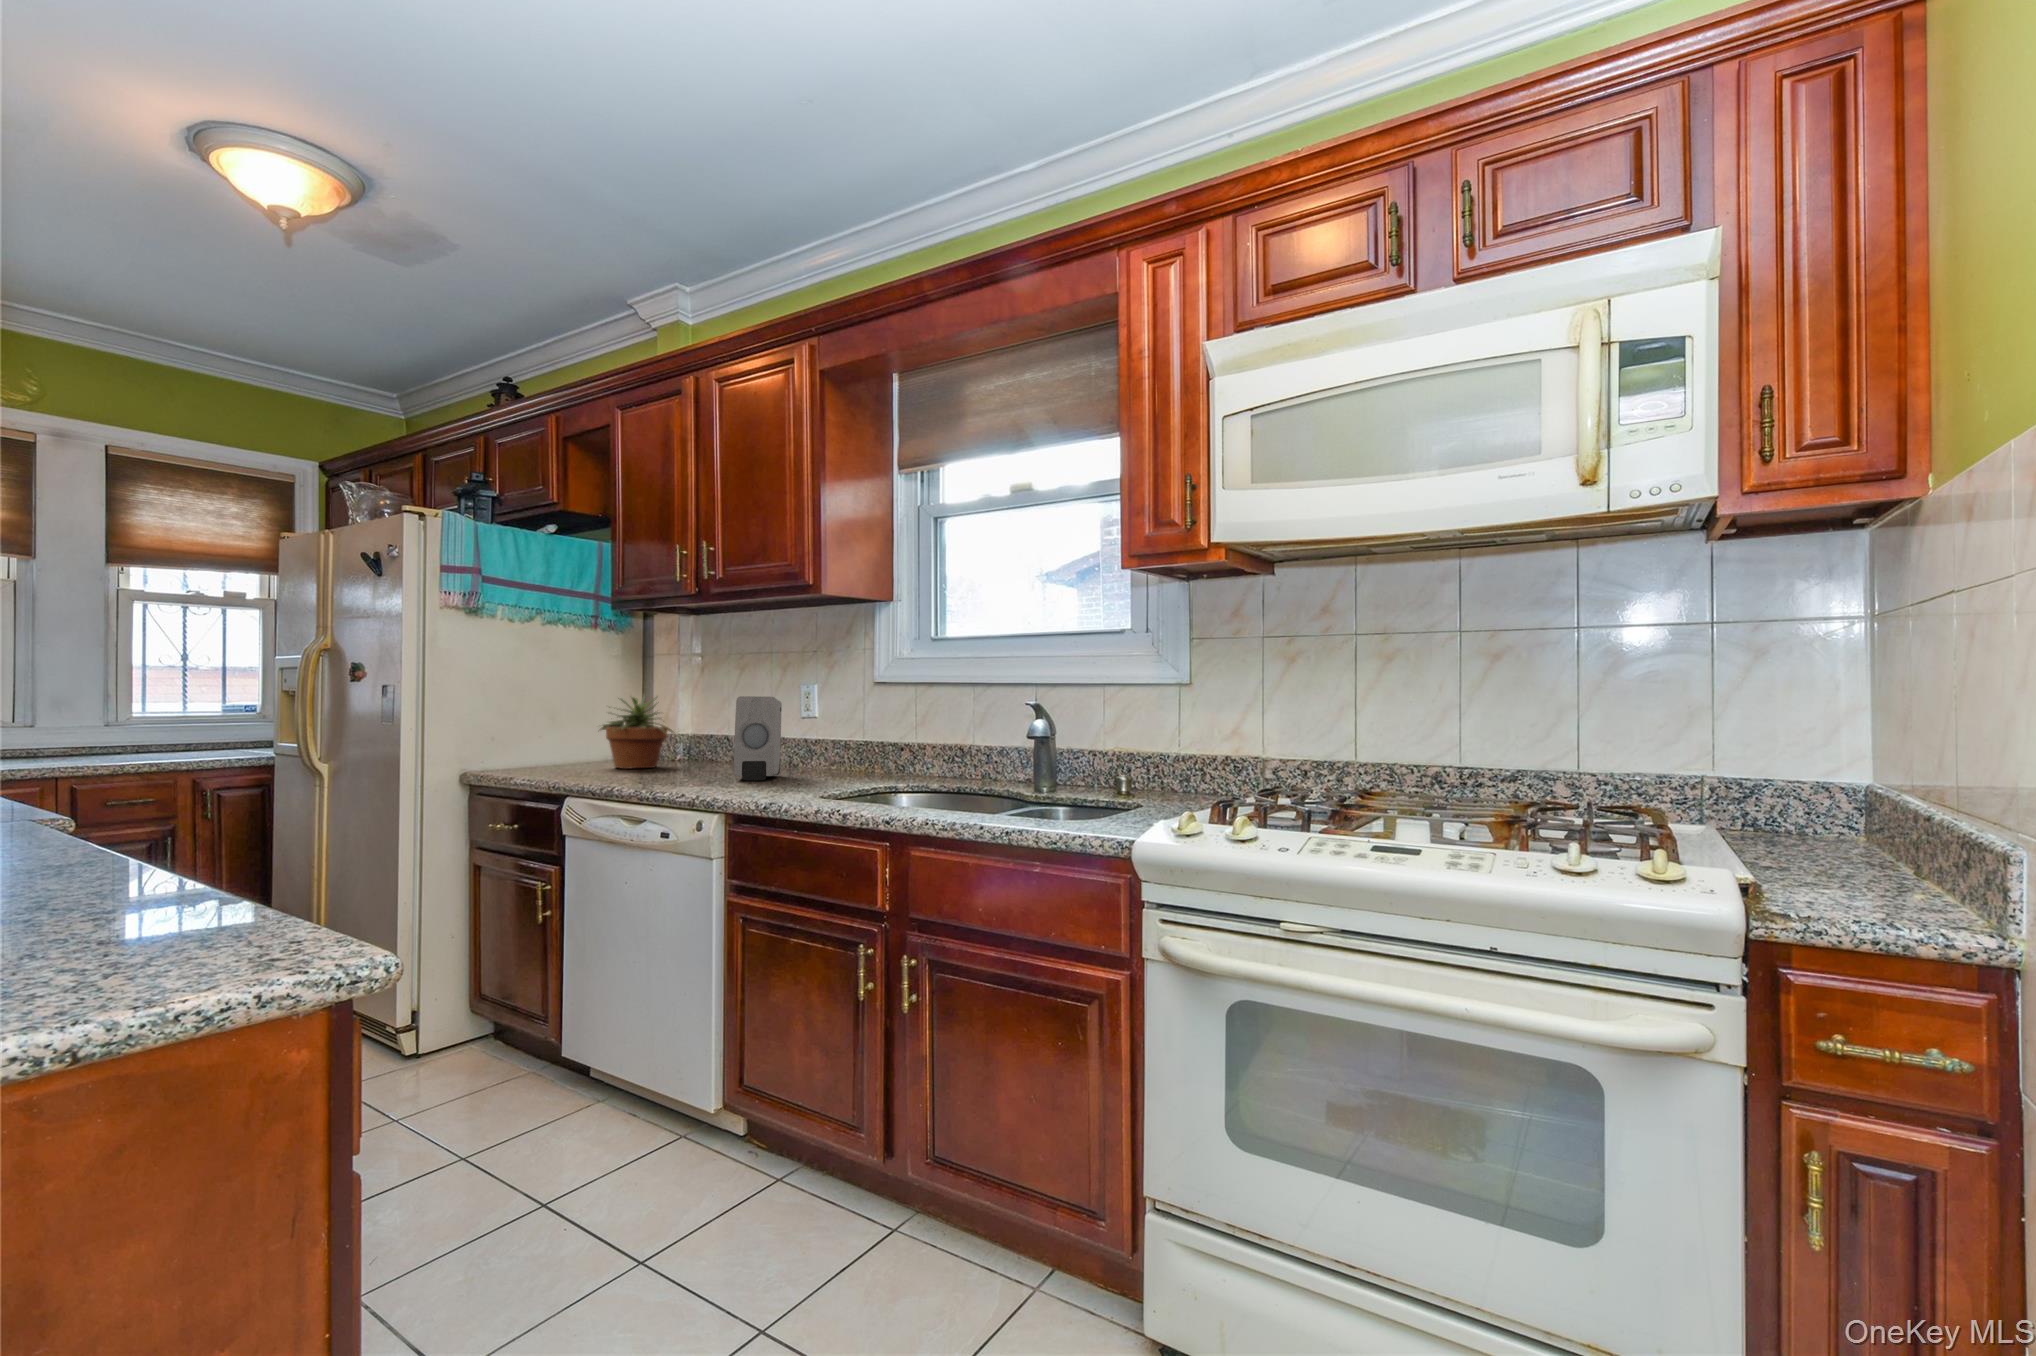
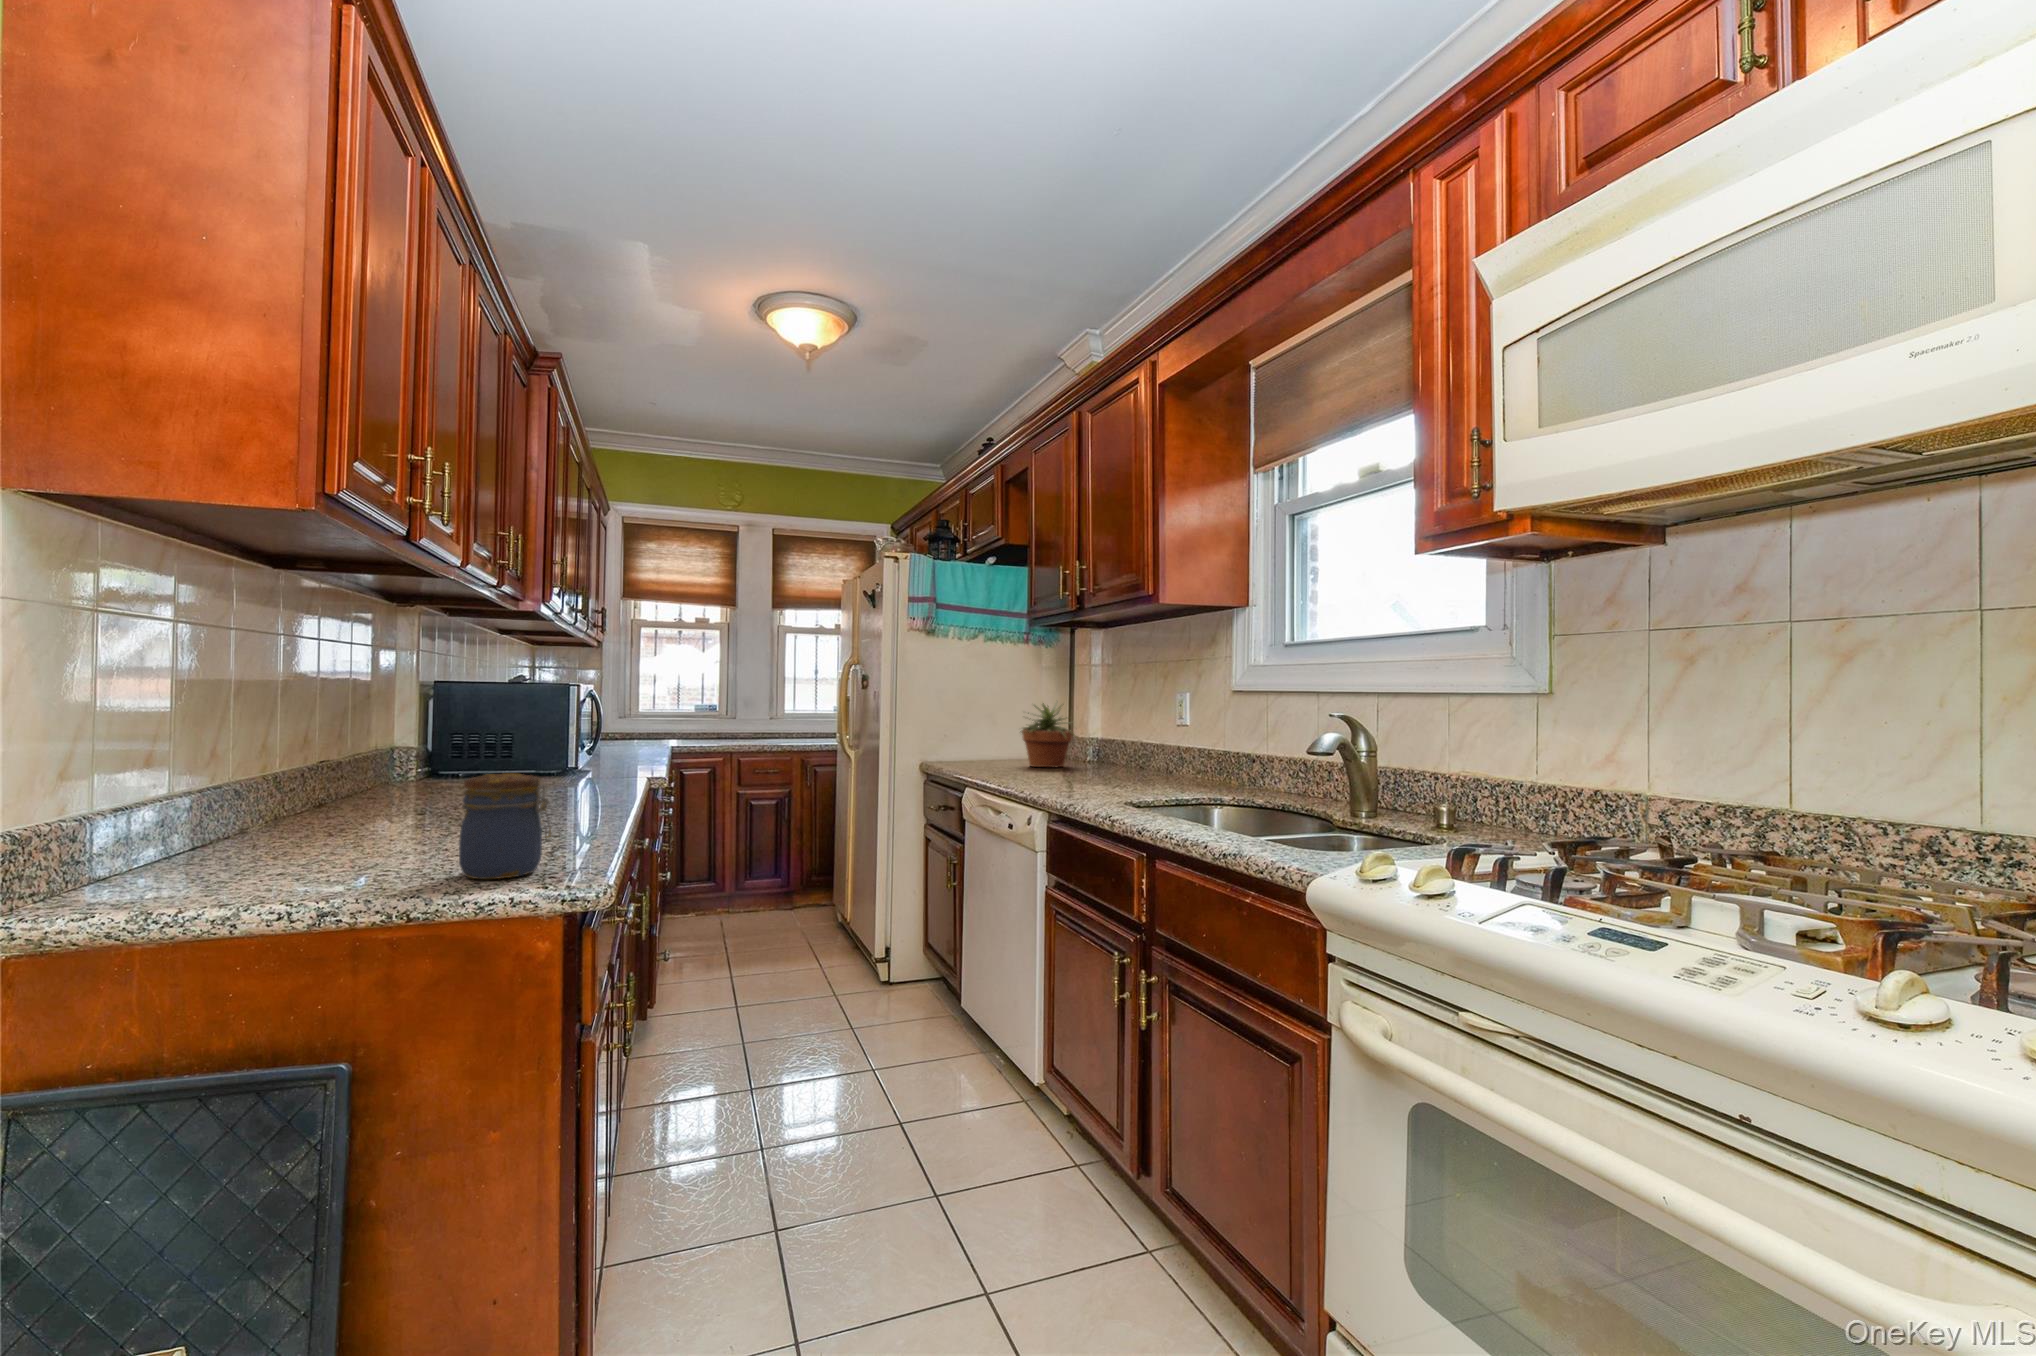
soap dispenser: present [734,696,782,780] -> none [1097,704,1150,785]
jar: none [74,803,253,981] -> present [459,773,551,879]

